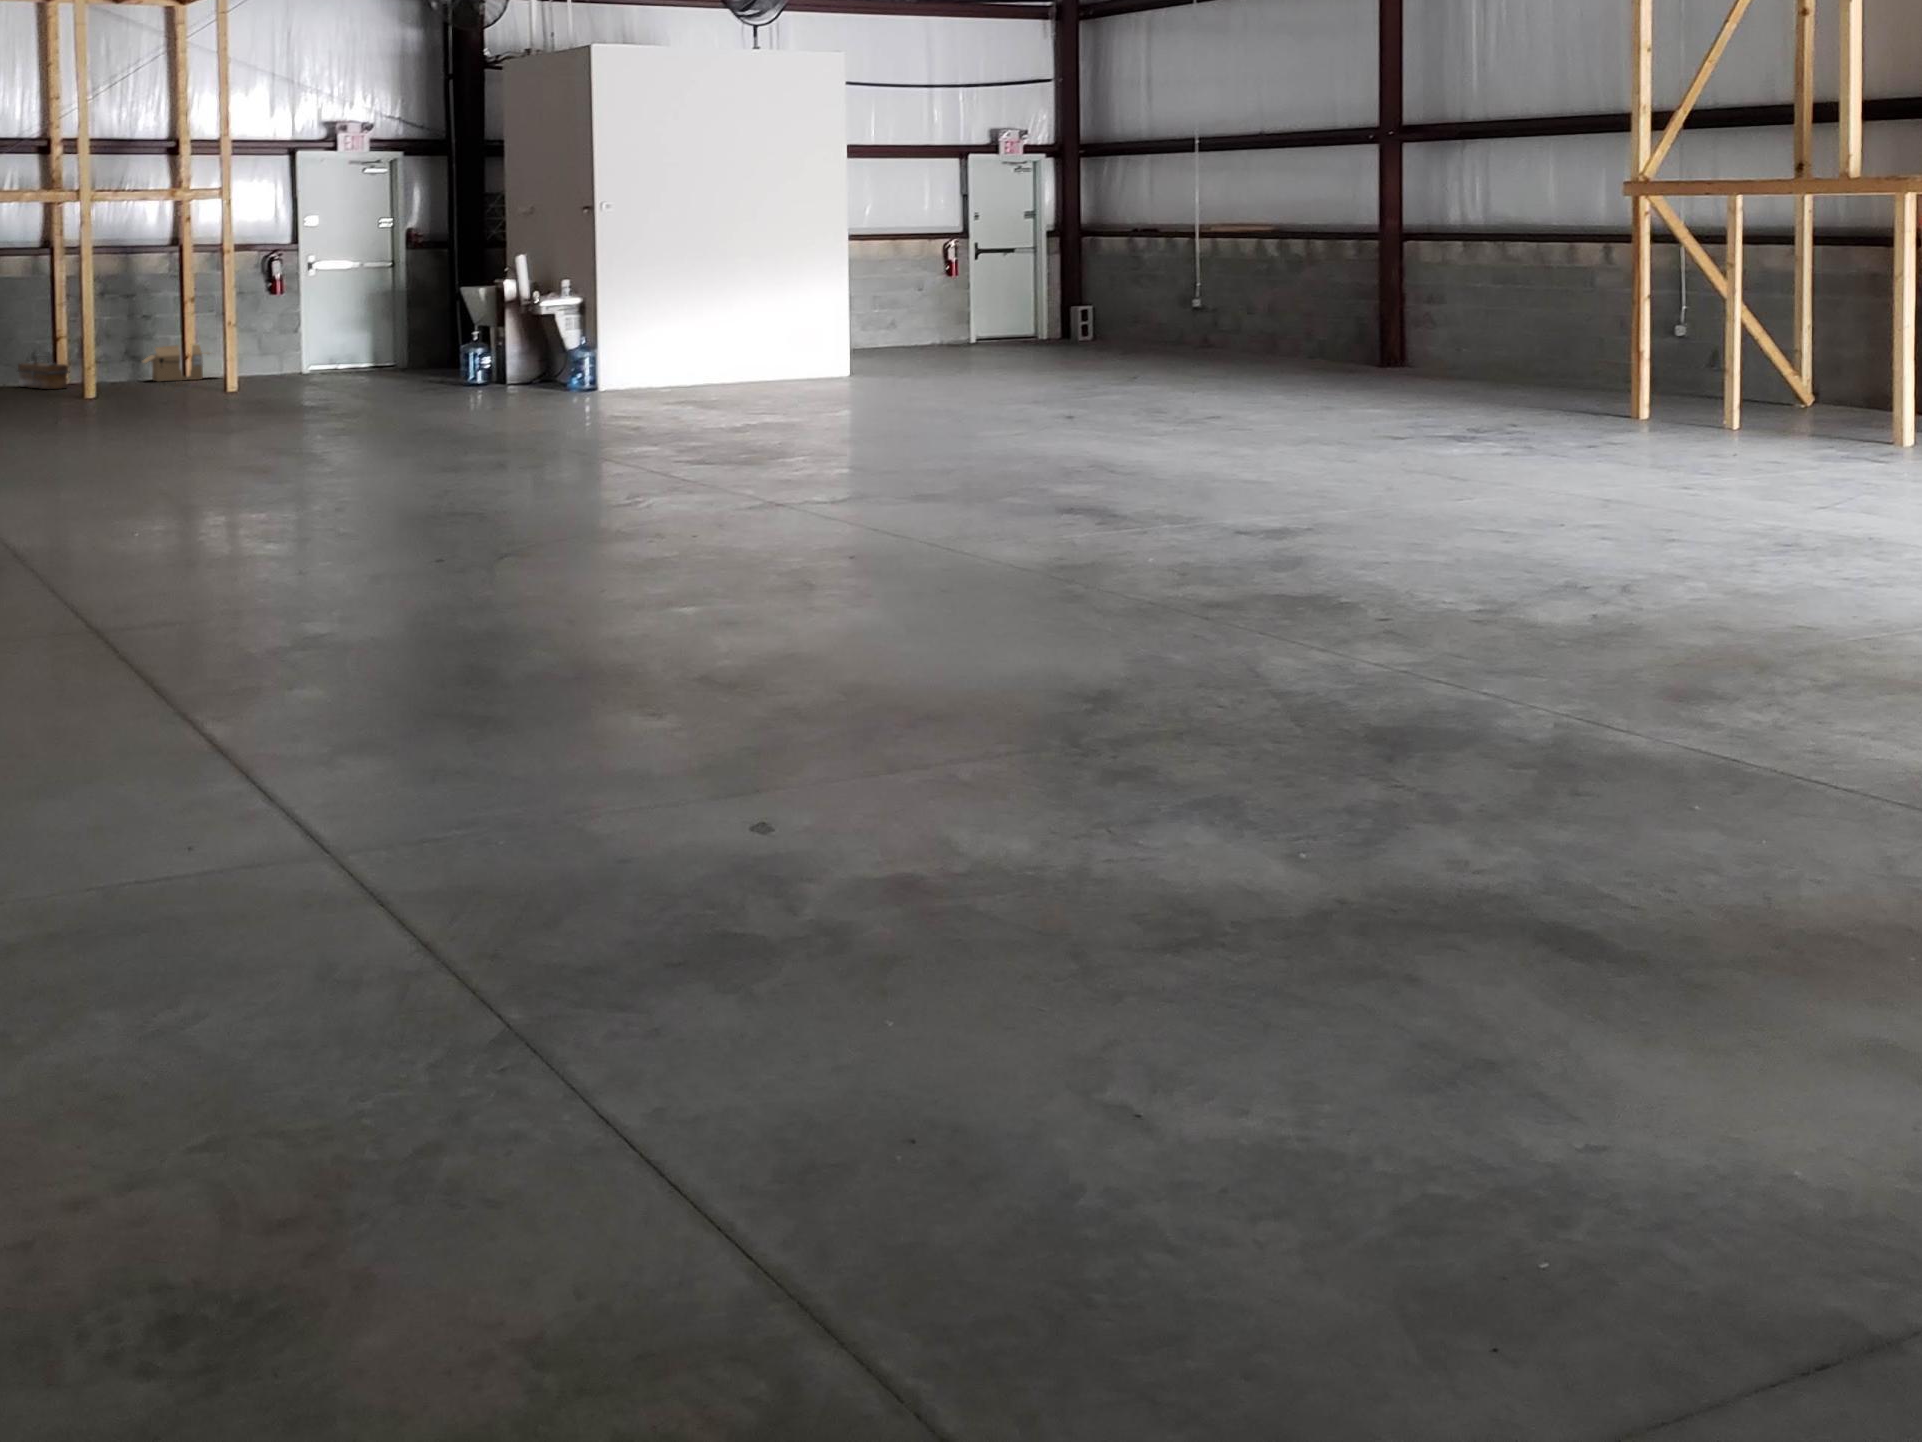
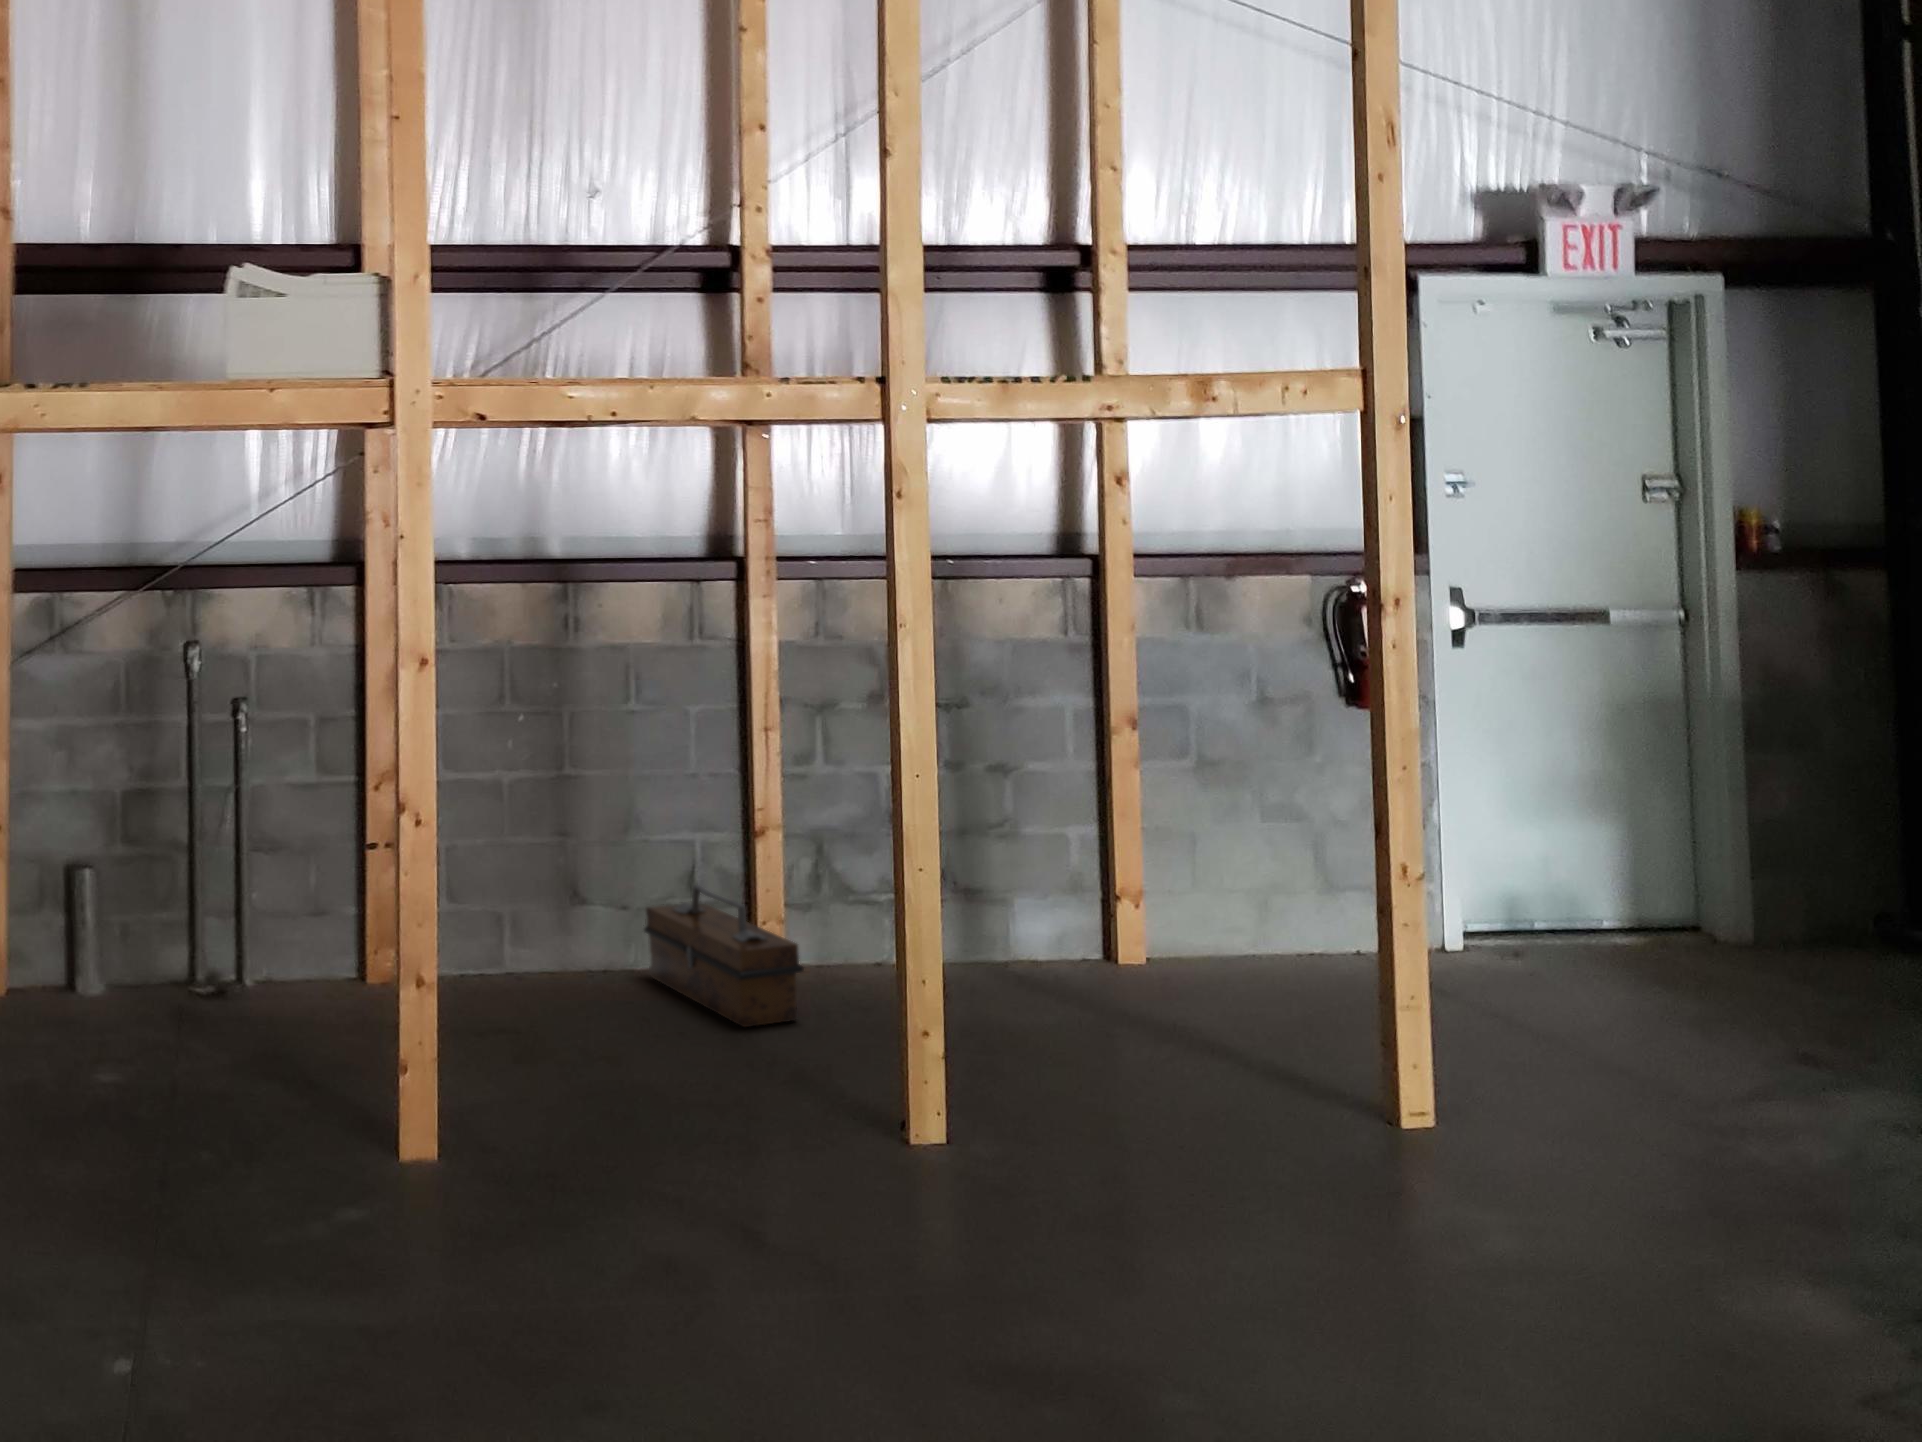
cardboard box: present [143,345,209,382] -> none [987,870,1220,991]

